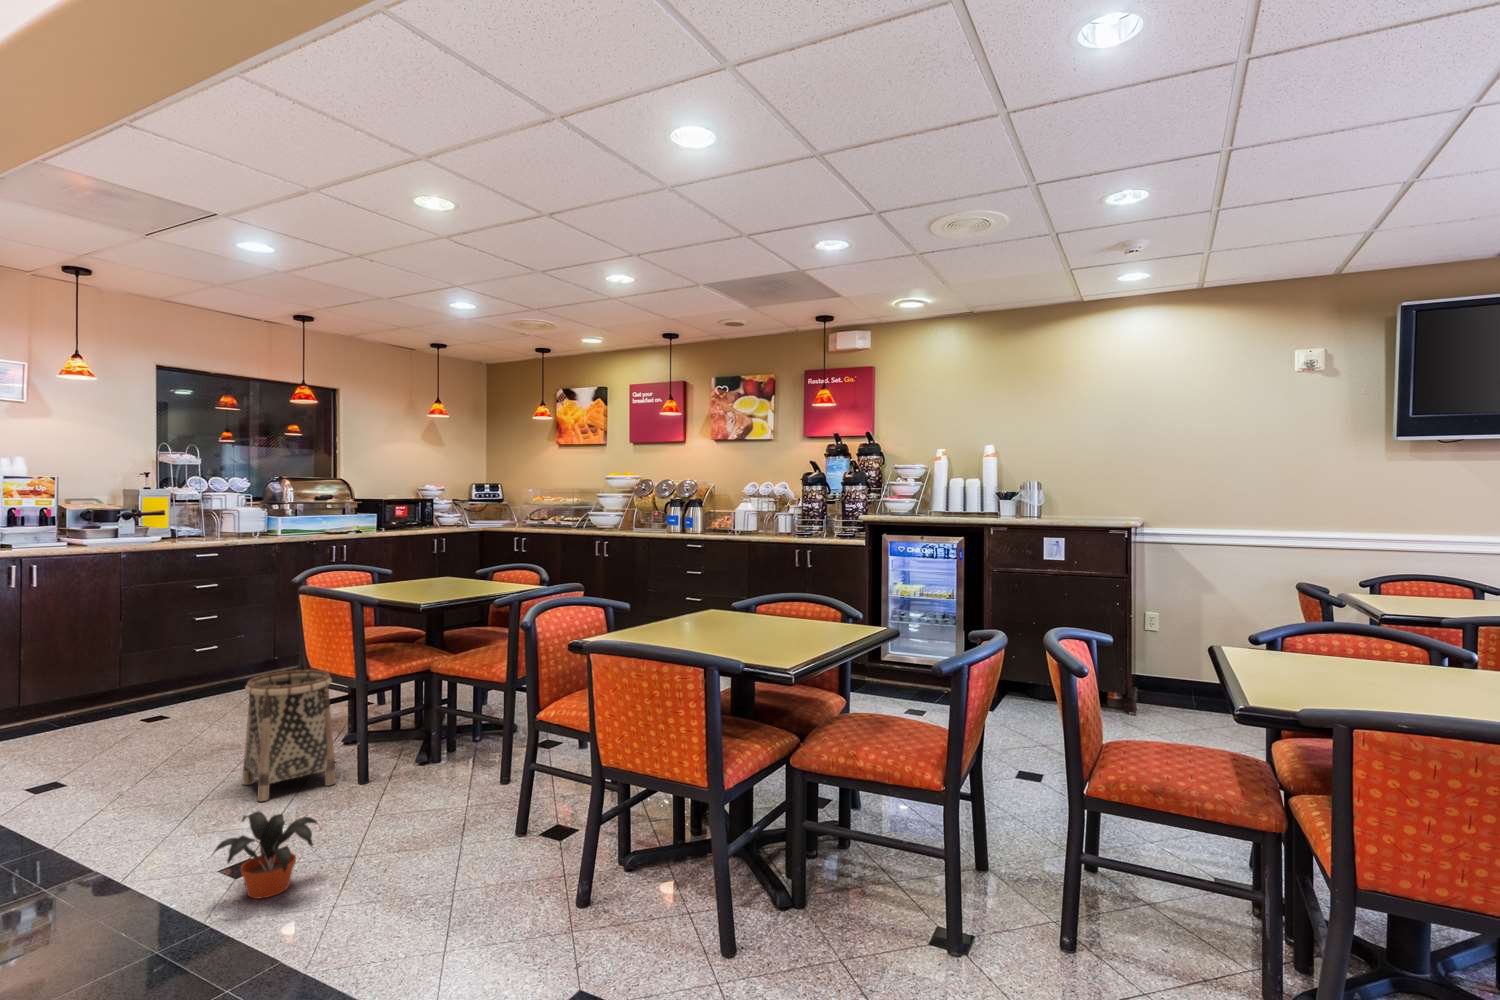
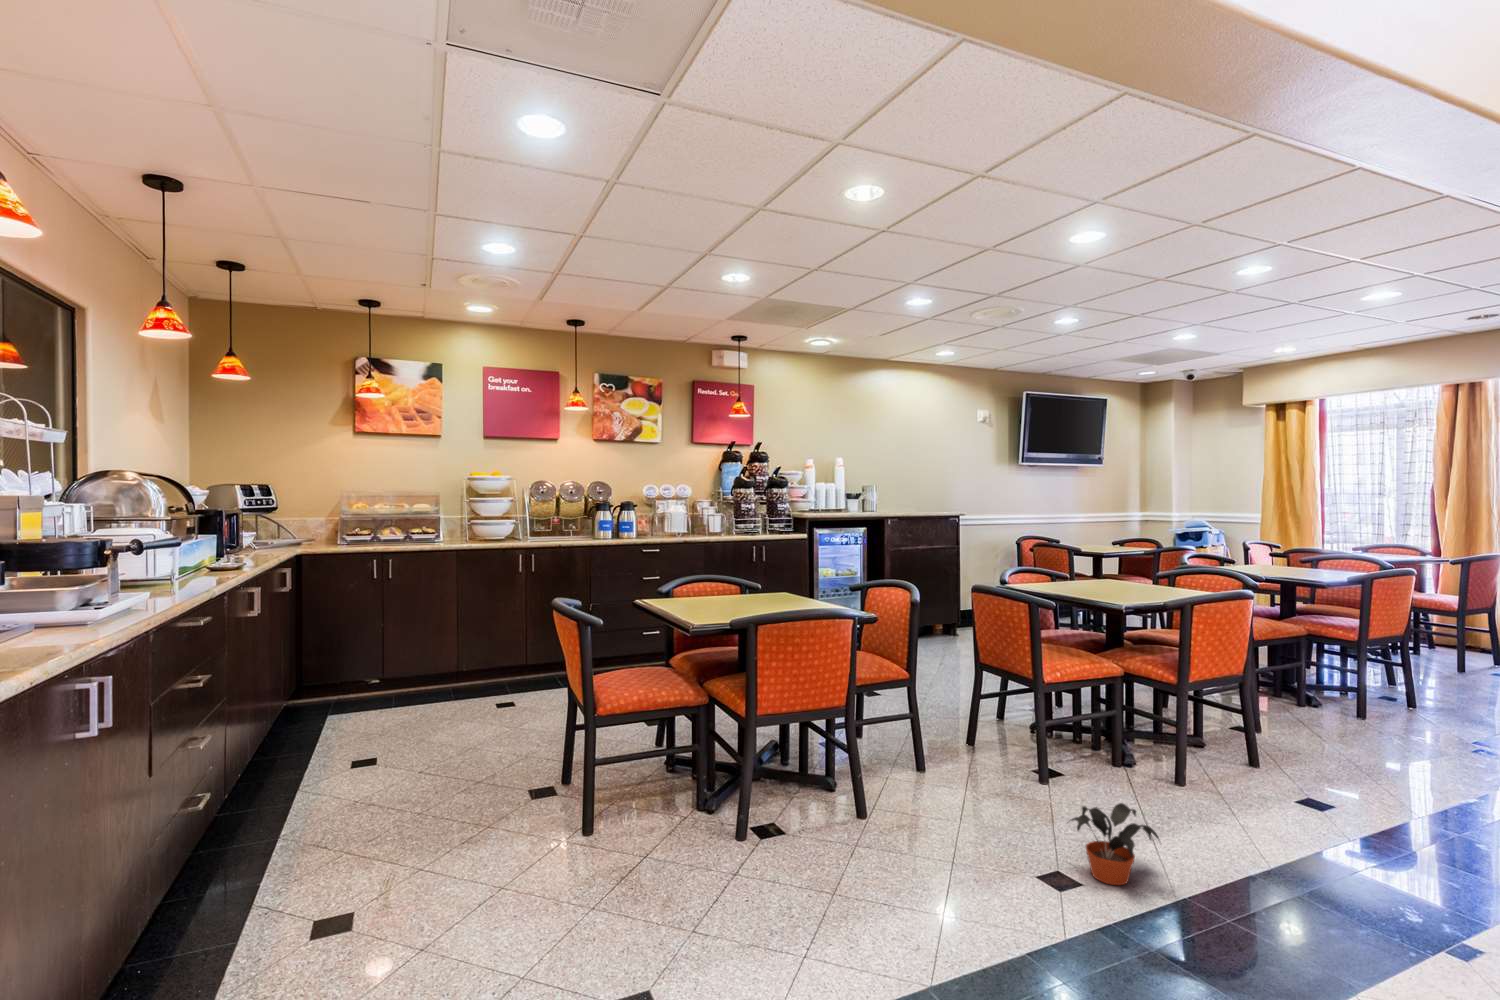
basket: present [243,670,336,801] -> none [772,712,867,872]

